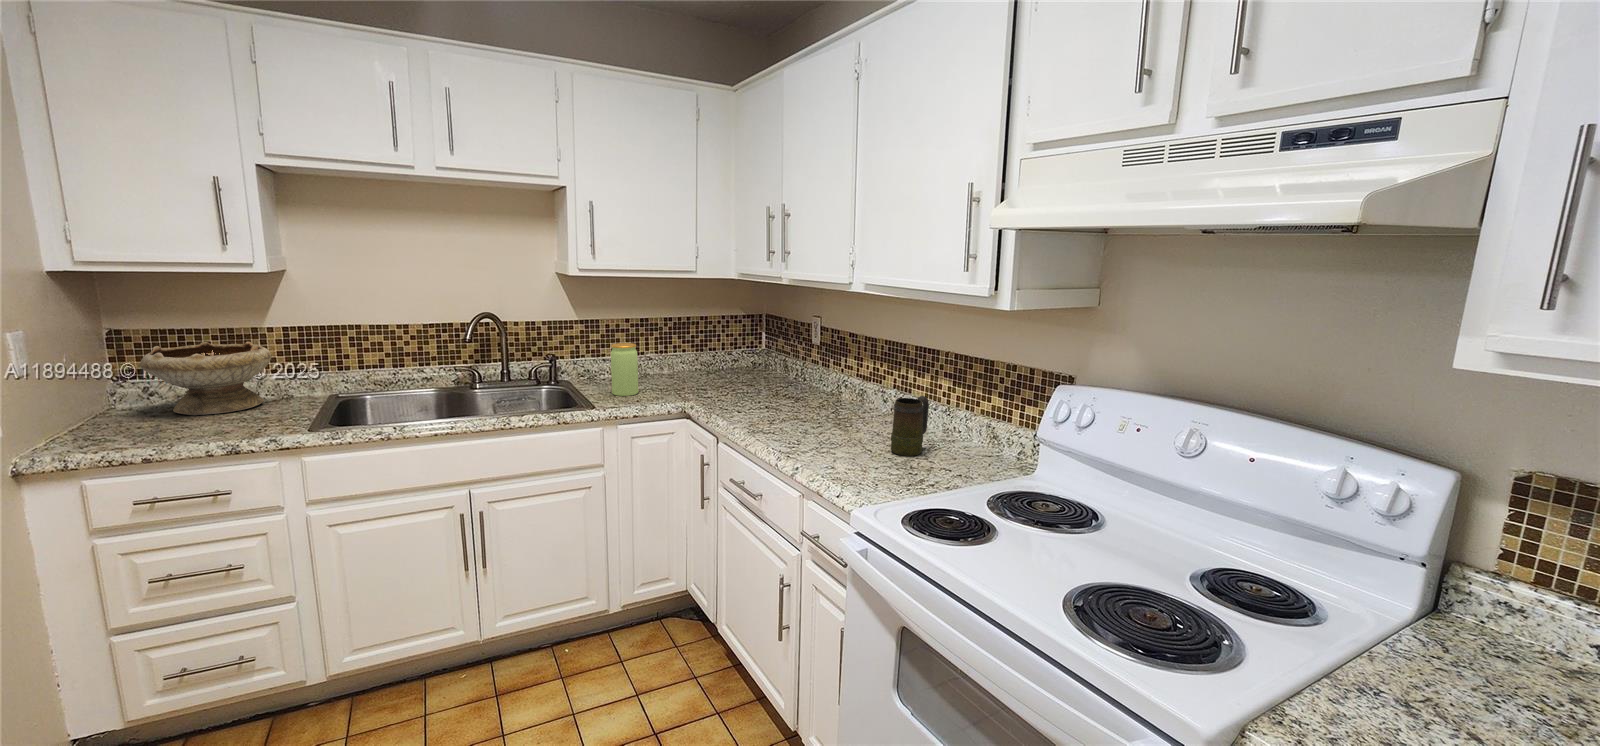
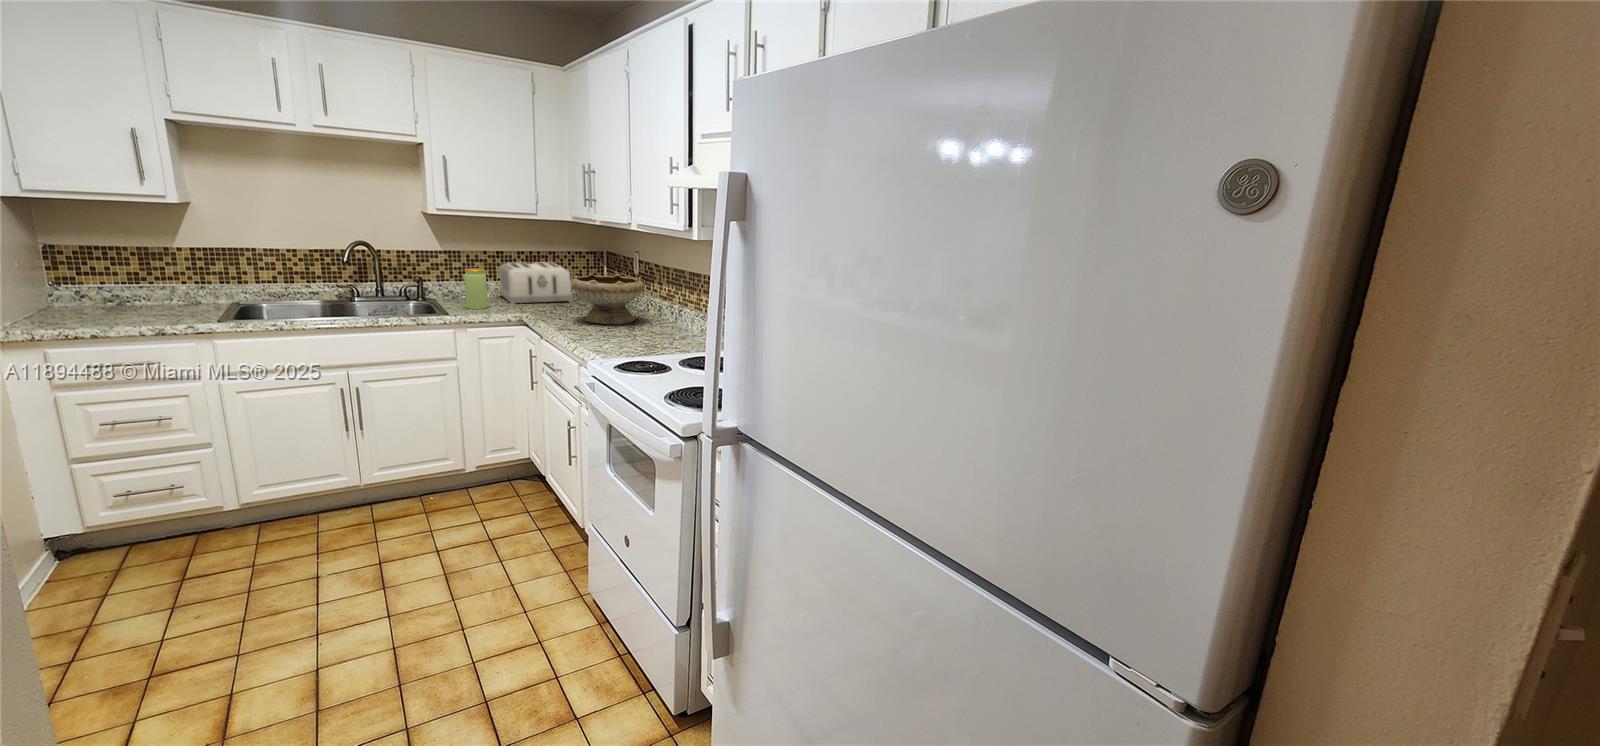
toaster: none [642,330,735,387] -> present [499,262,573,304]
bowl: present [140,342,272,415] -> present [571,274,644,324]
mug: present [891,396,929,456] -> none [645,304,673,344]

